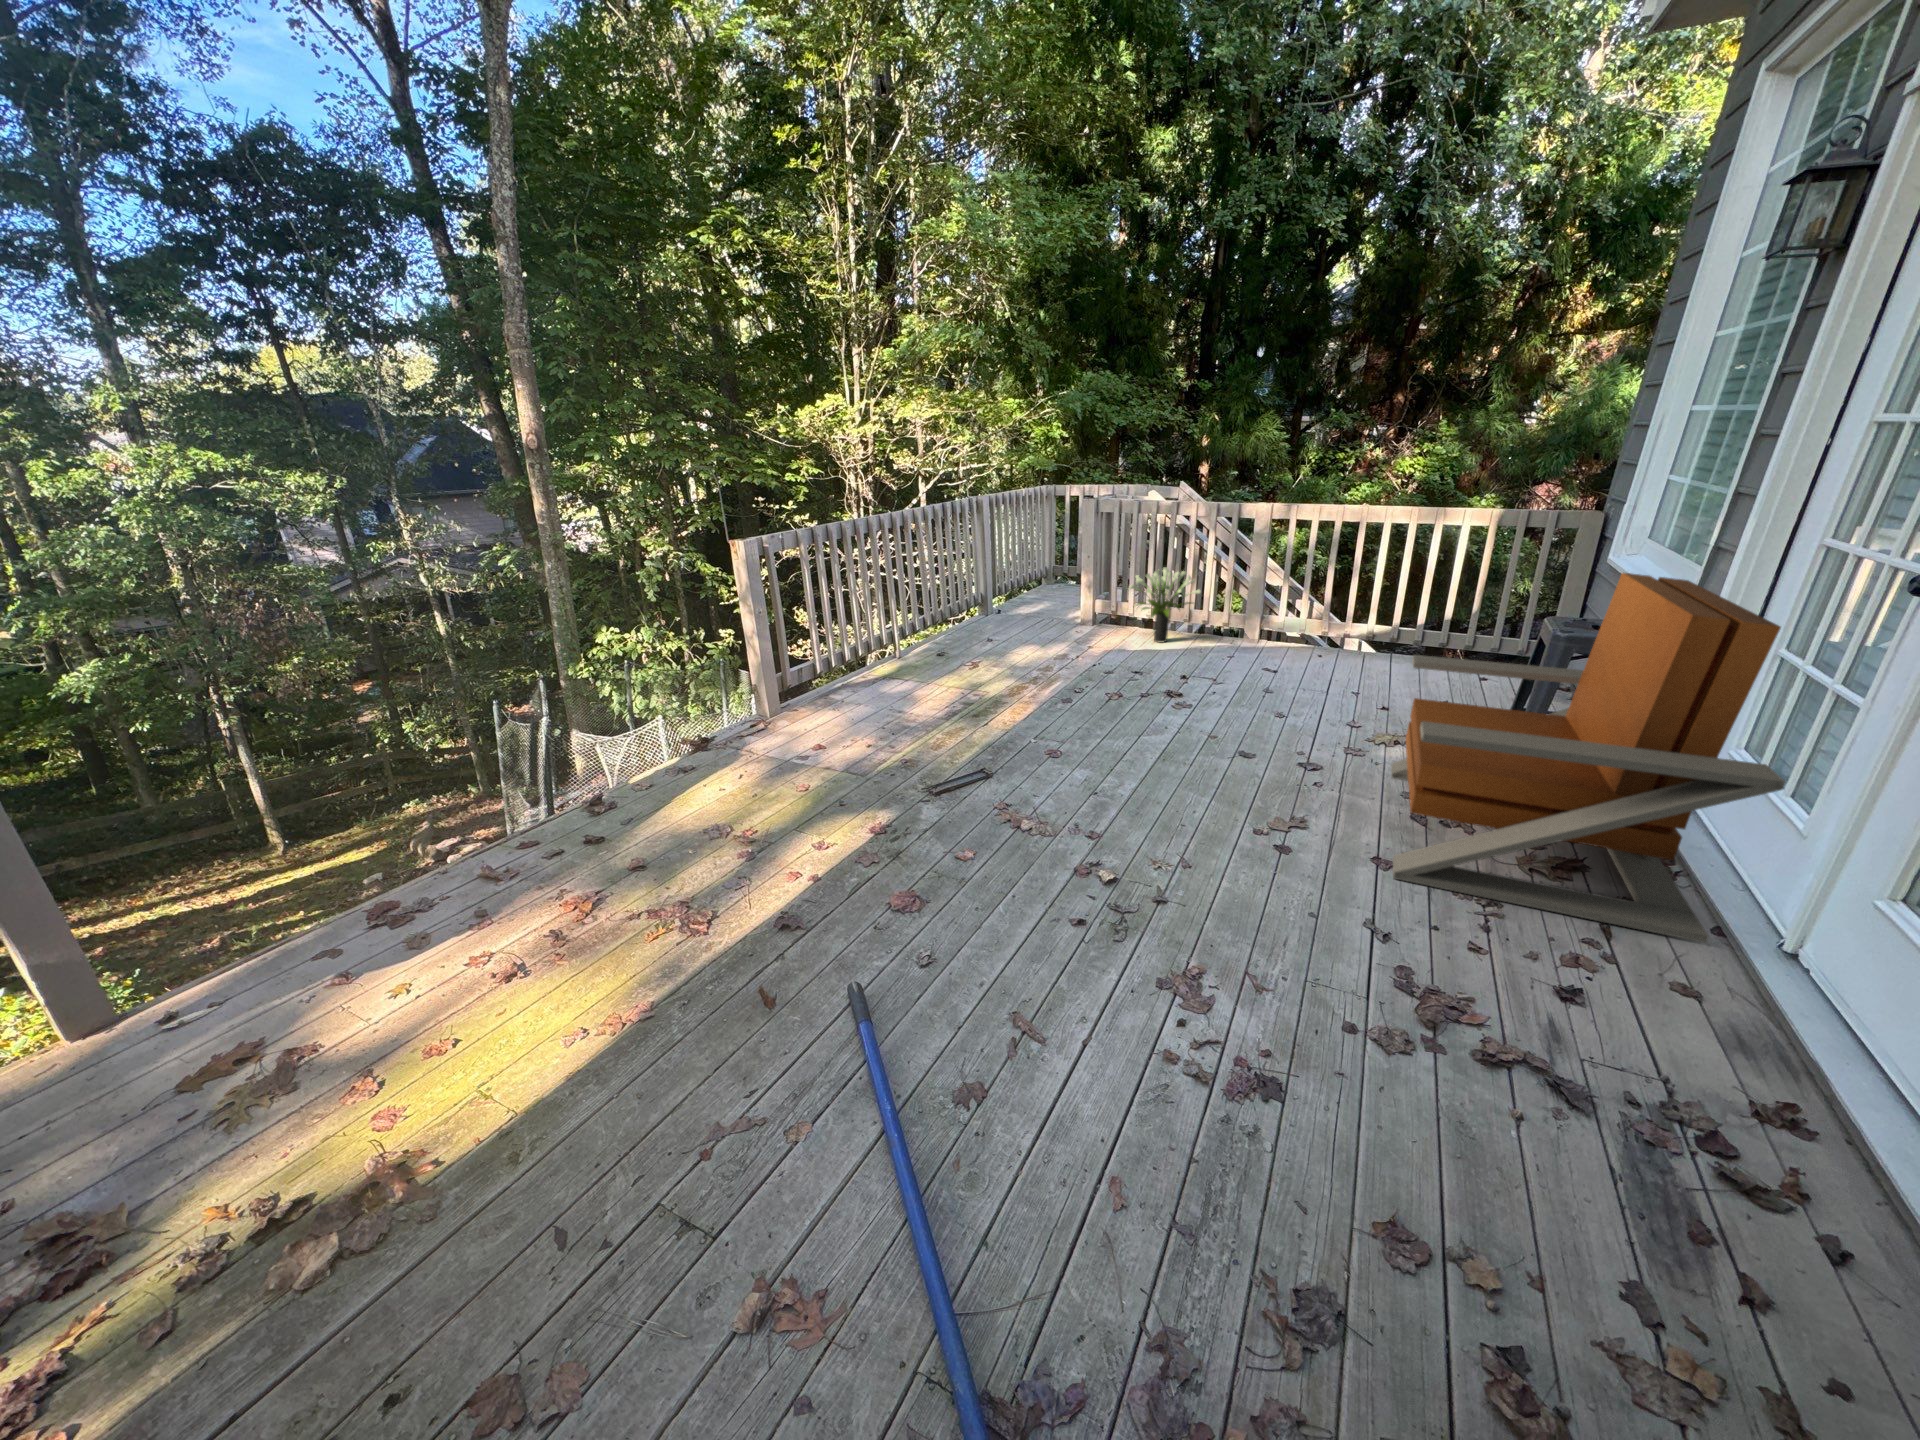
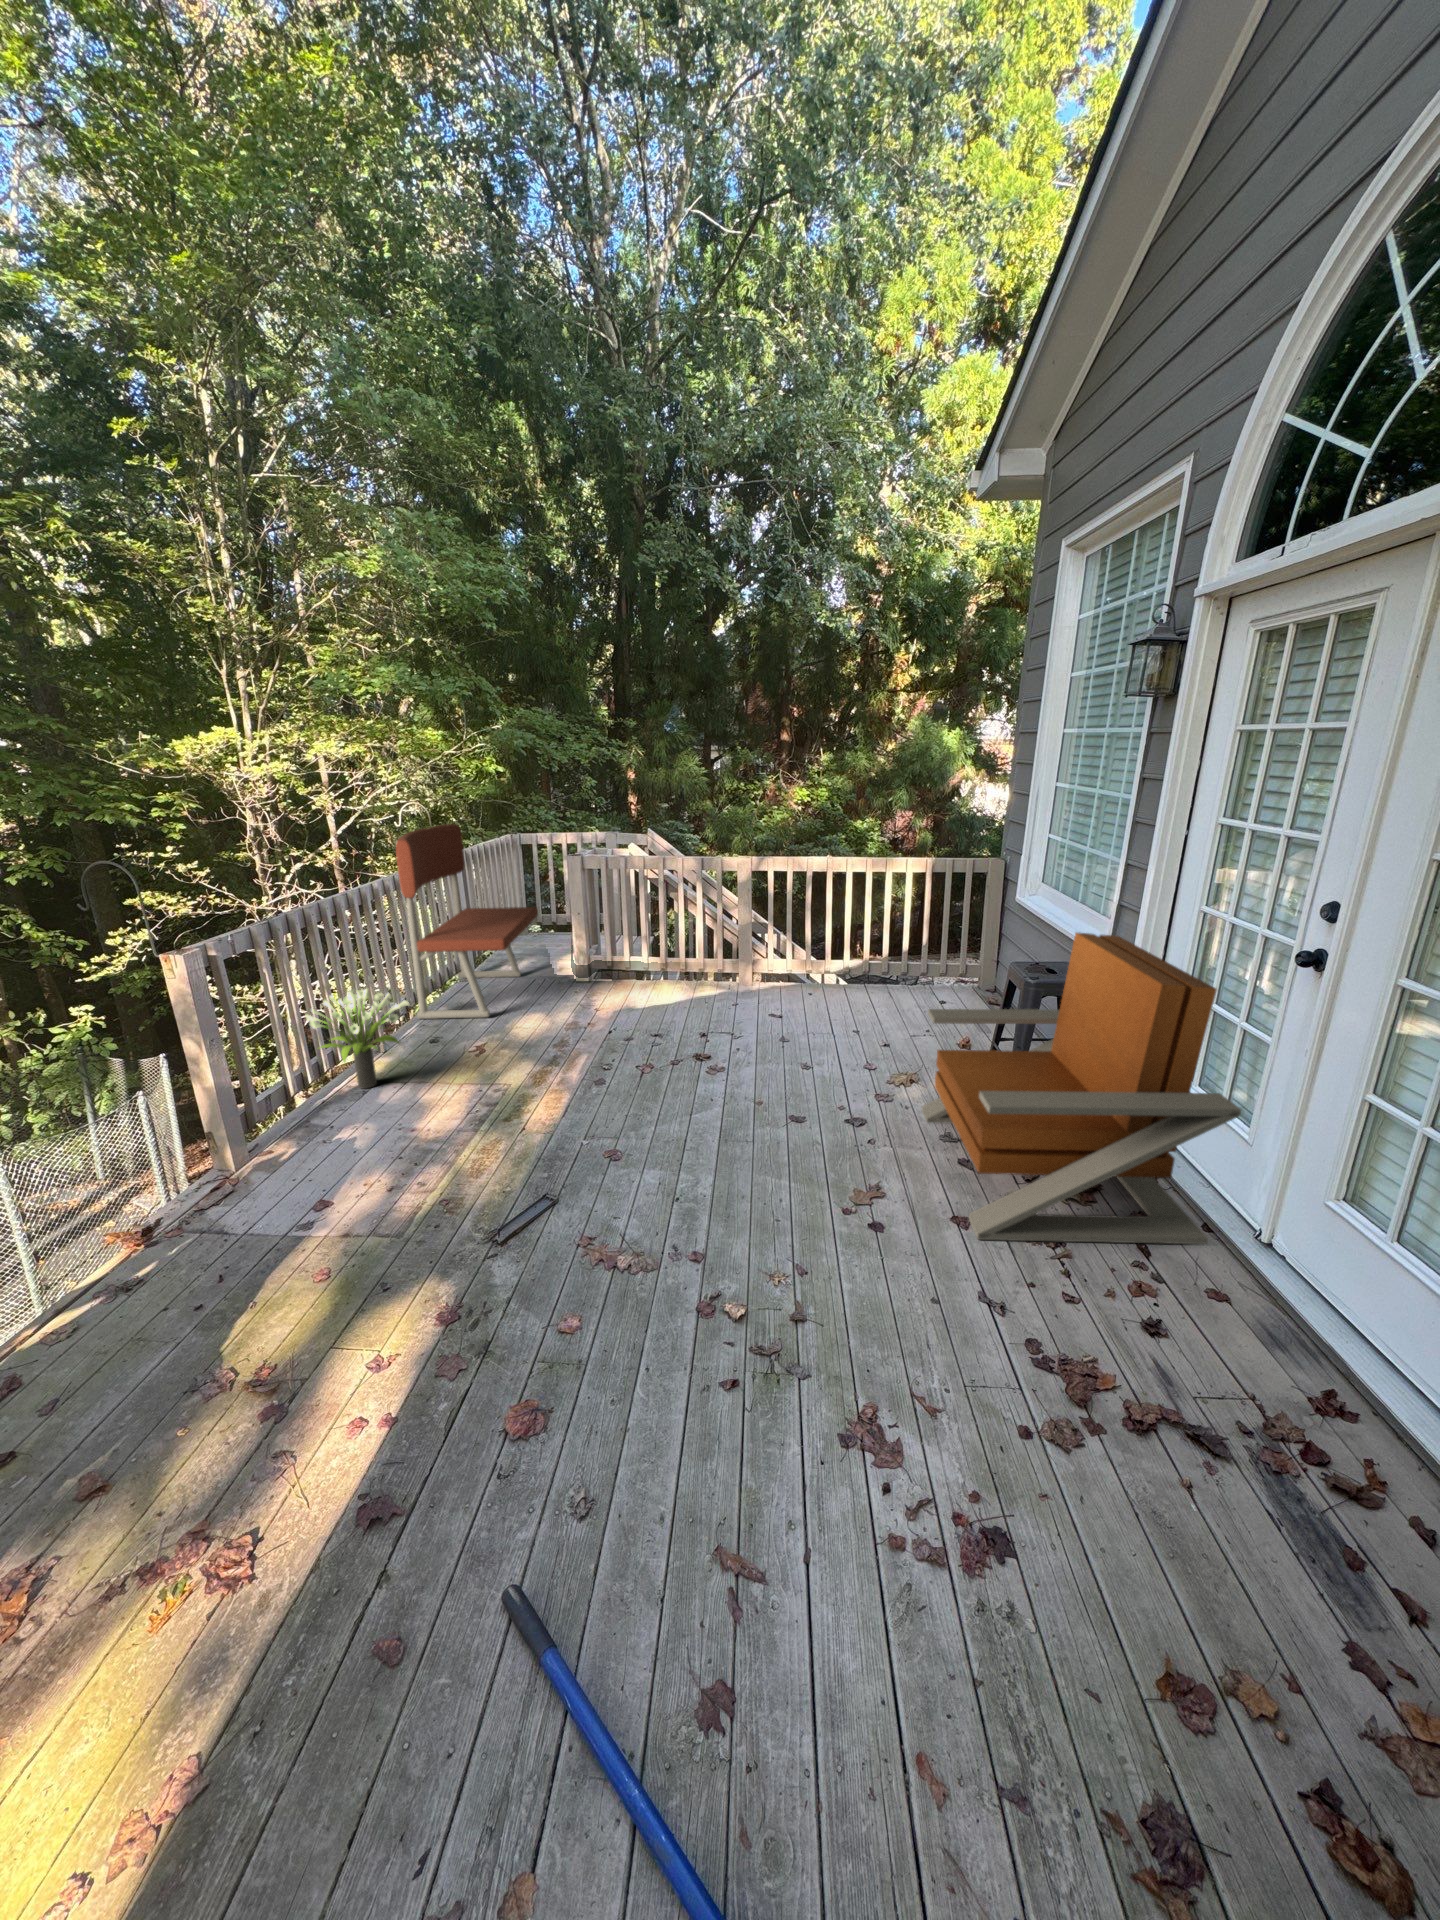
bench: none [928,468,1053,642] -> present [396,824,538,1019]
potted plant: present [1129,567,1200,642] -> present [305,988,409,1089]

